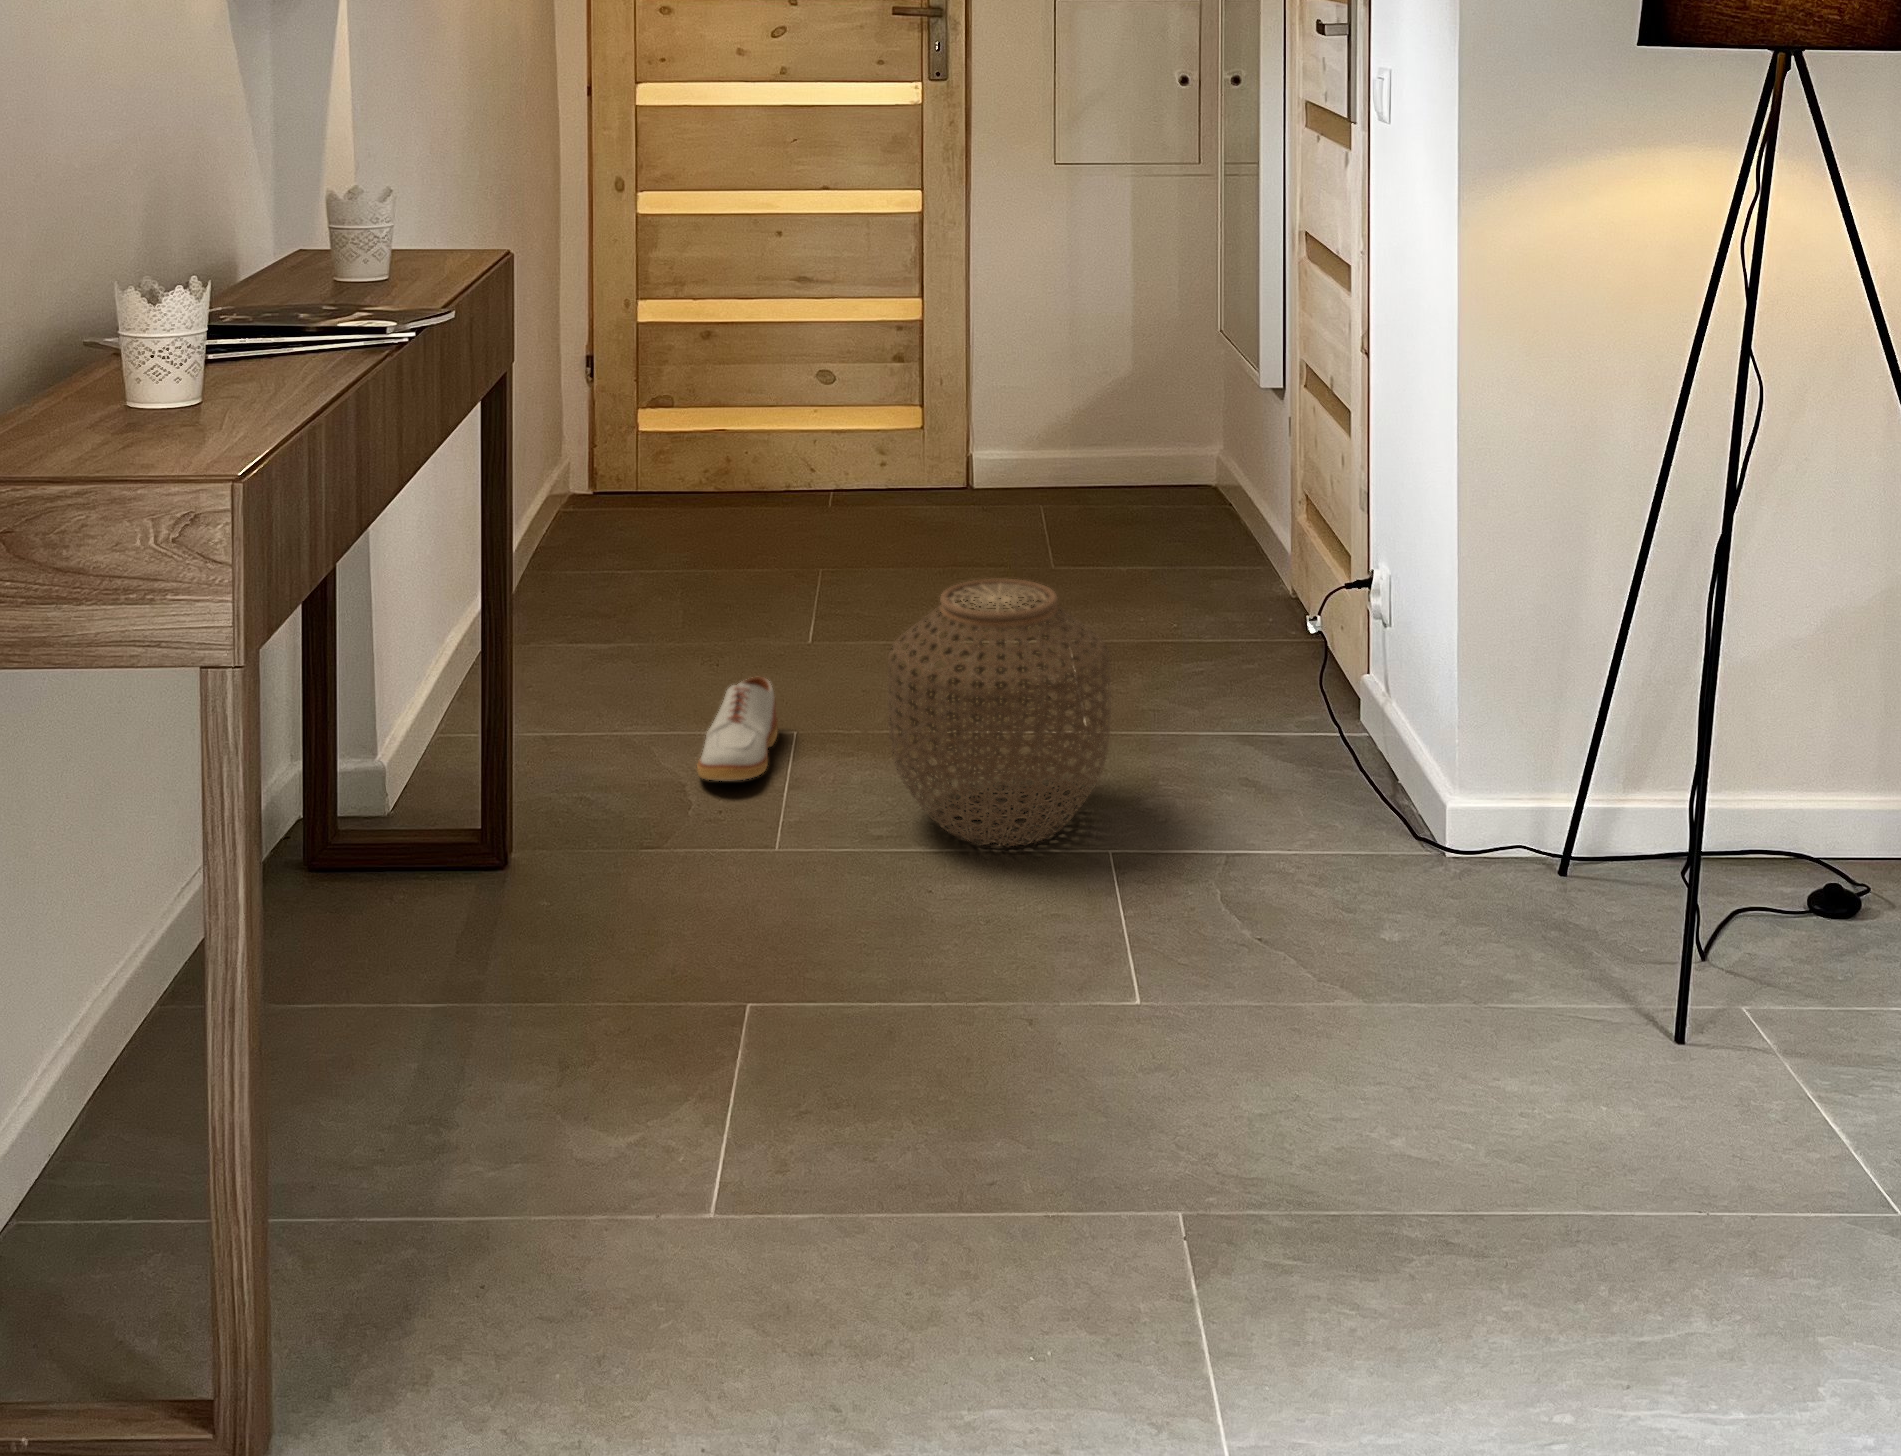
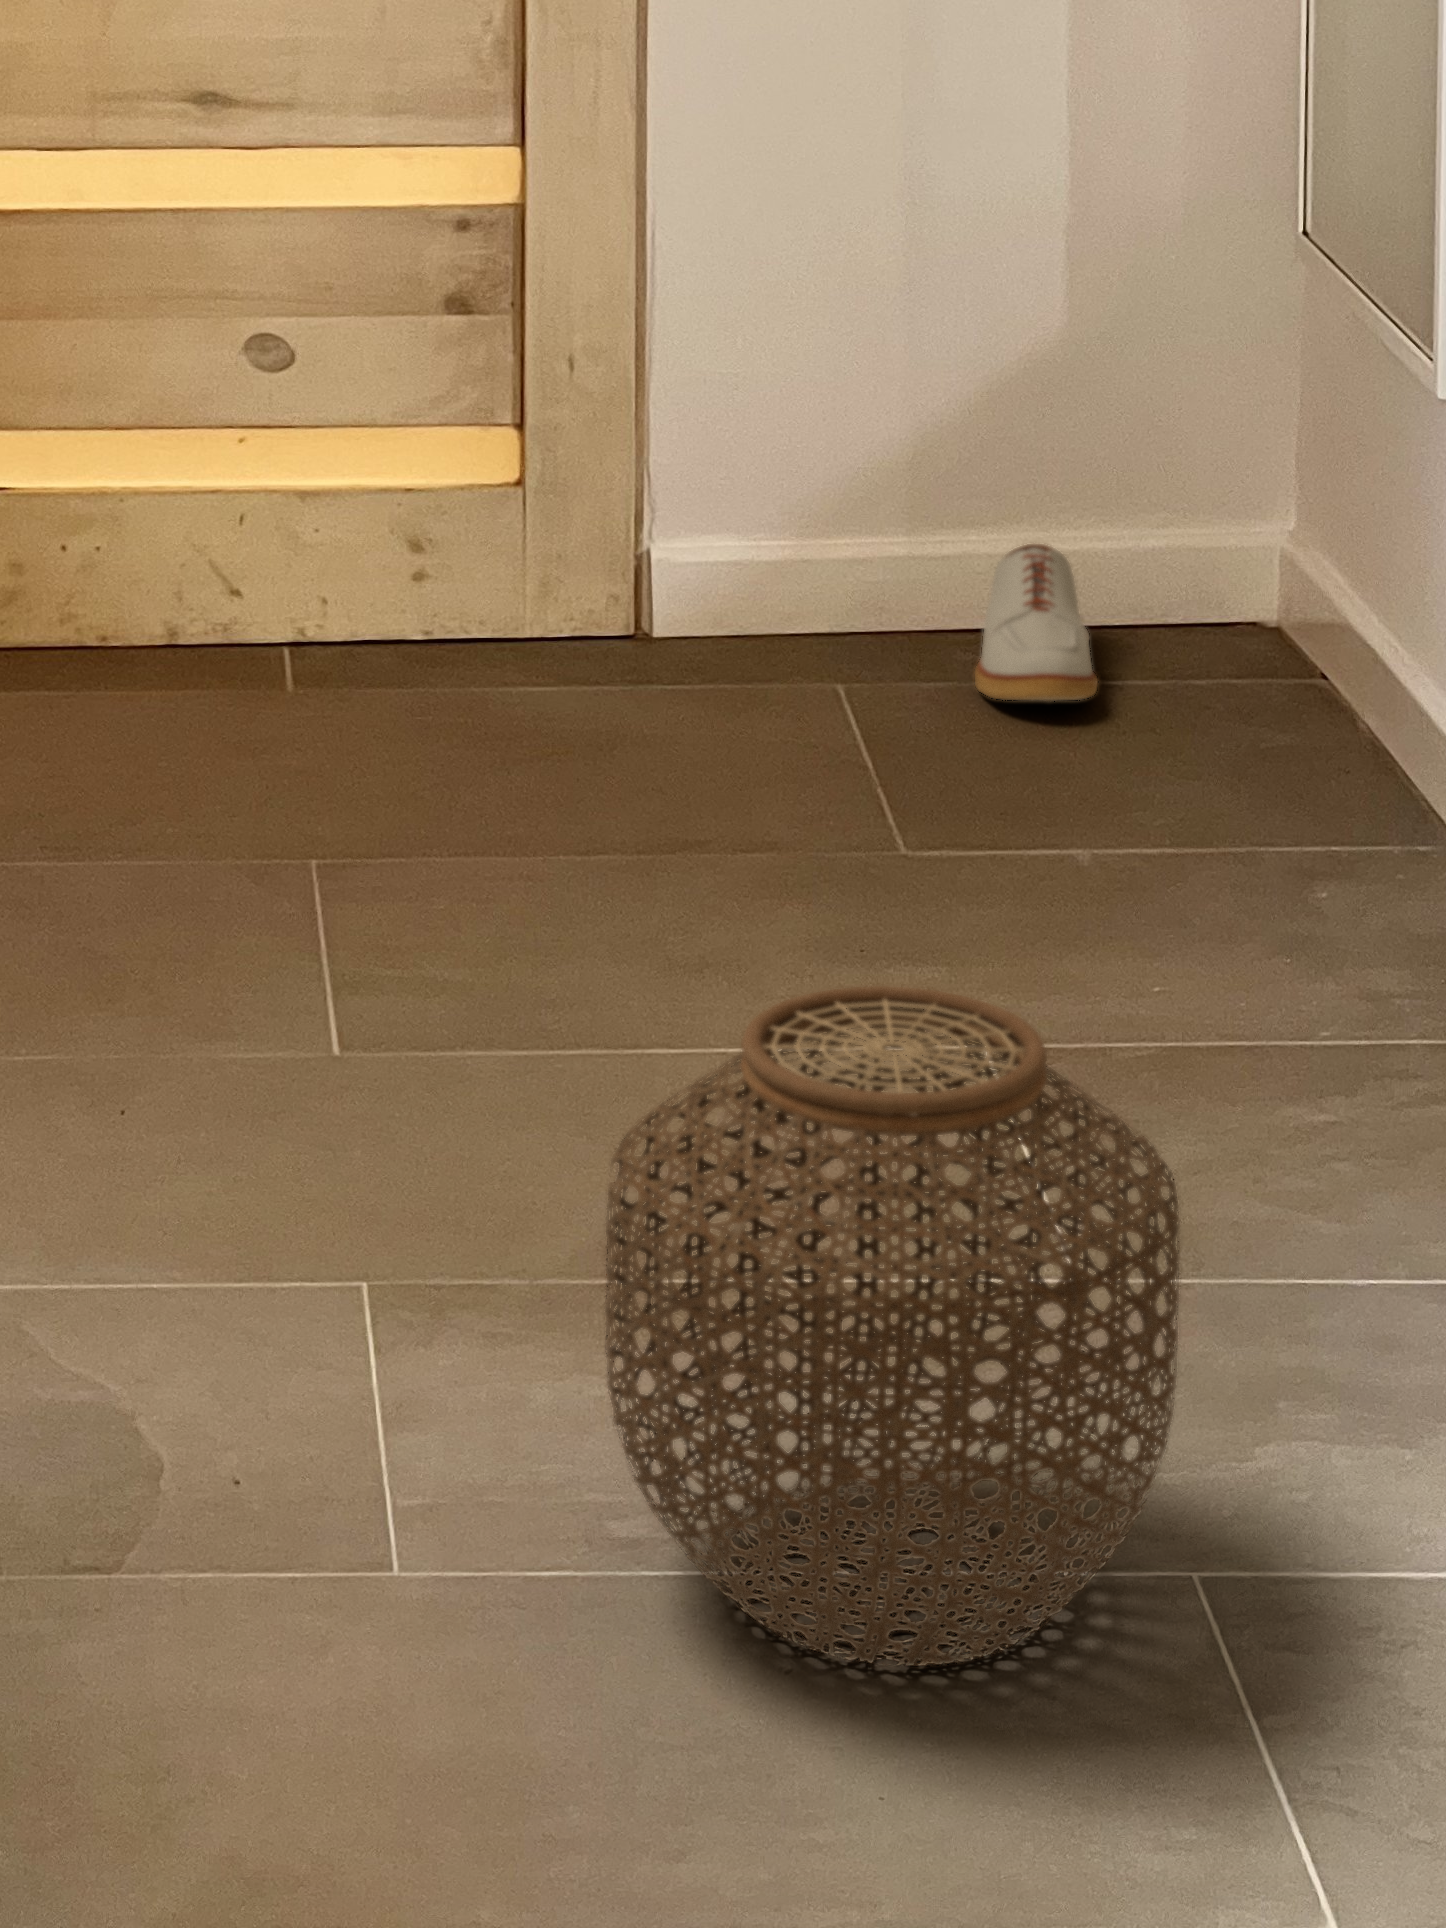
shoe: present [697,677,778,780] -> present [974,544,1098,701]

